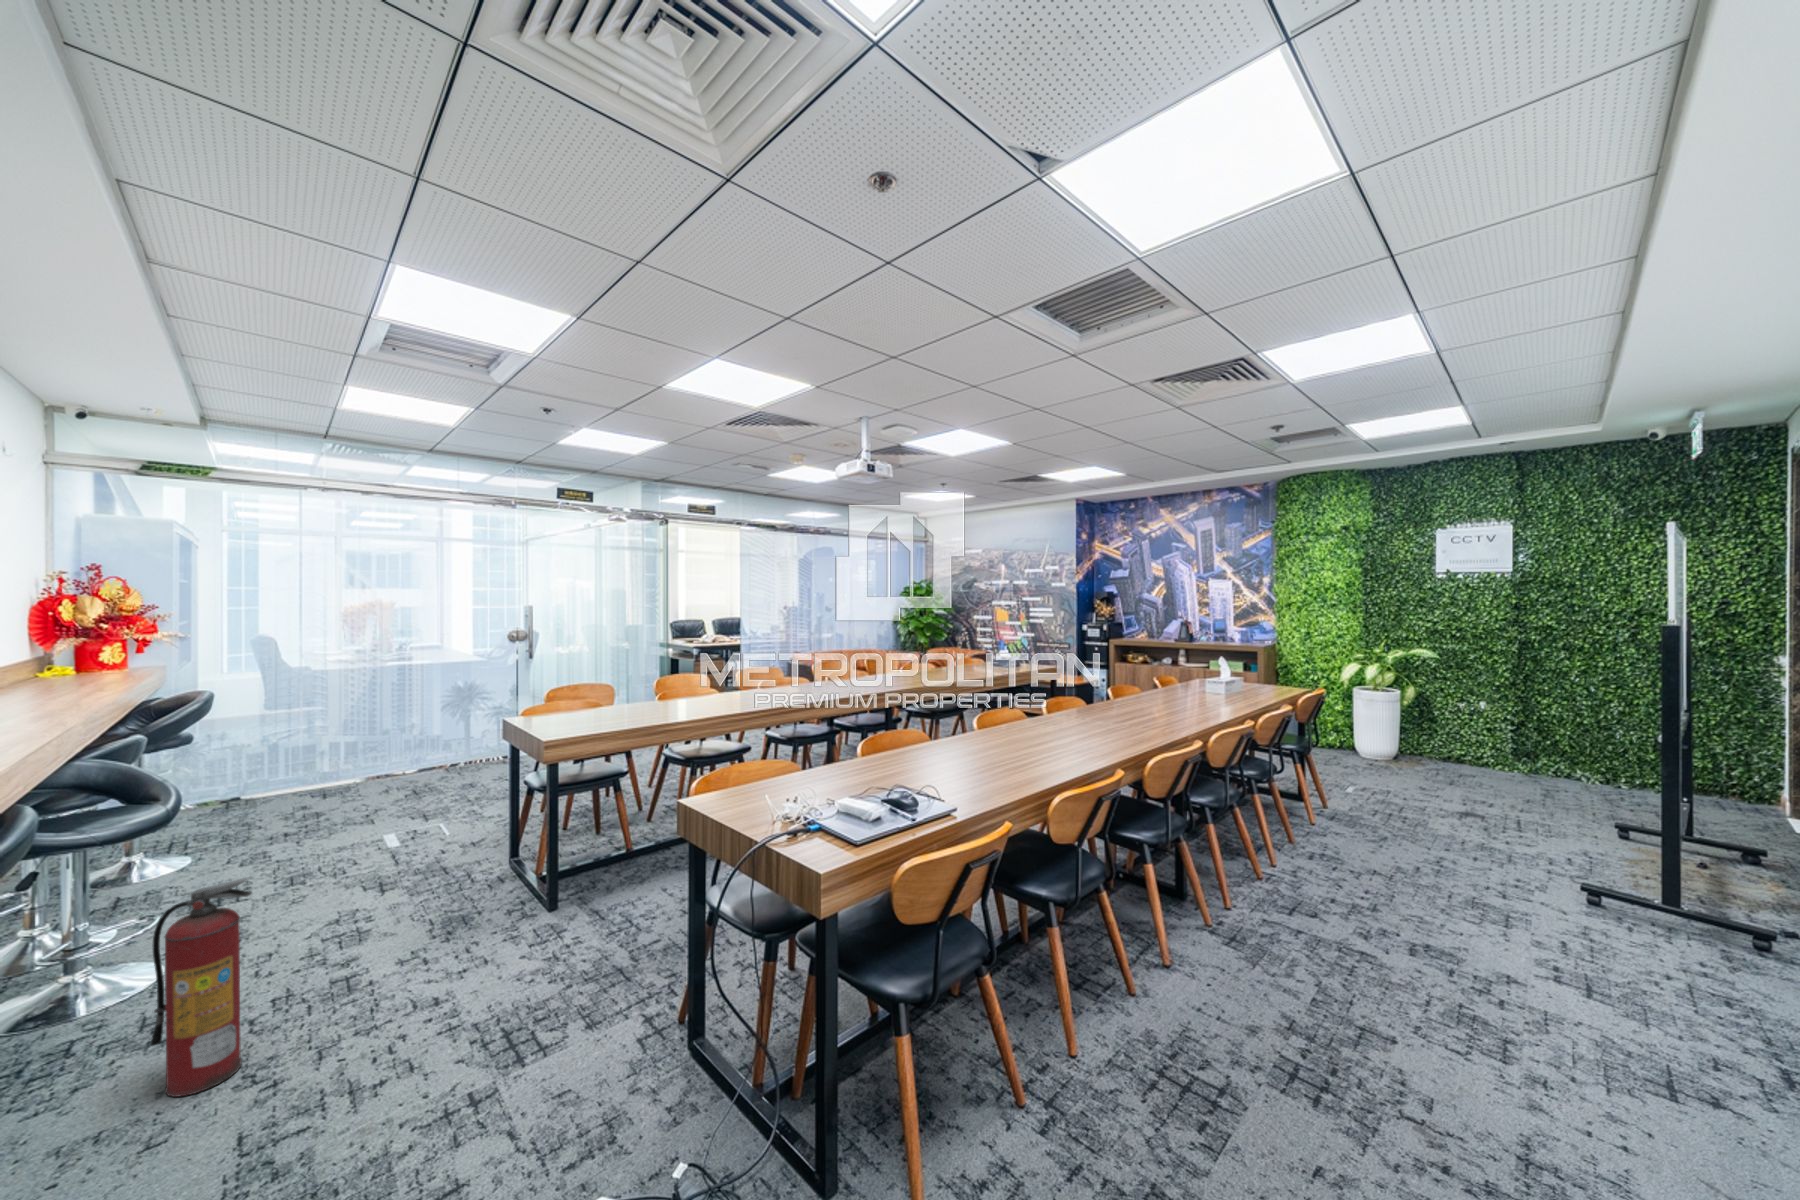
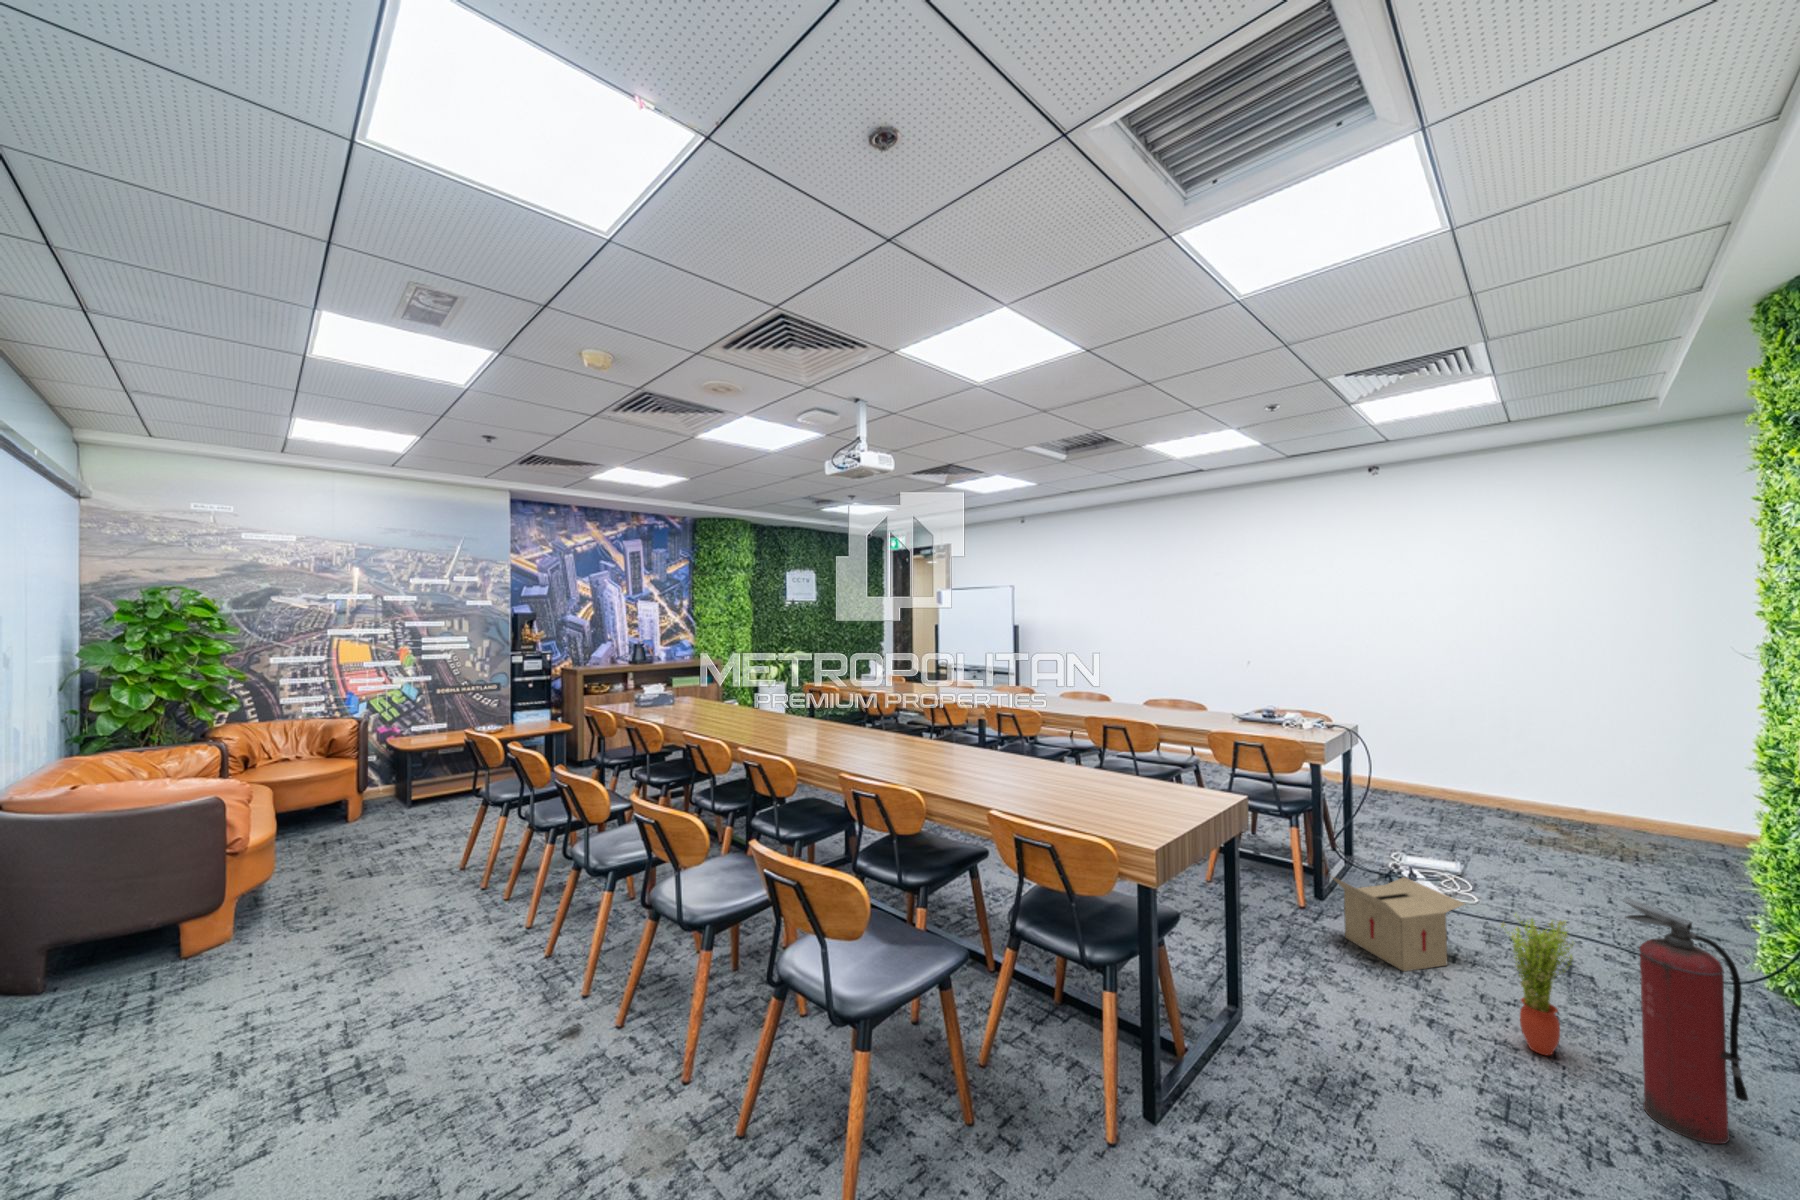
potted plant: none [300,914,374,1057] -> present [1501,914,1573,1056]
cardboard box: none [458,932,600,1085] -> present [1332,877,1465,971]

